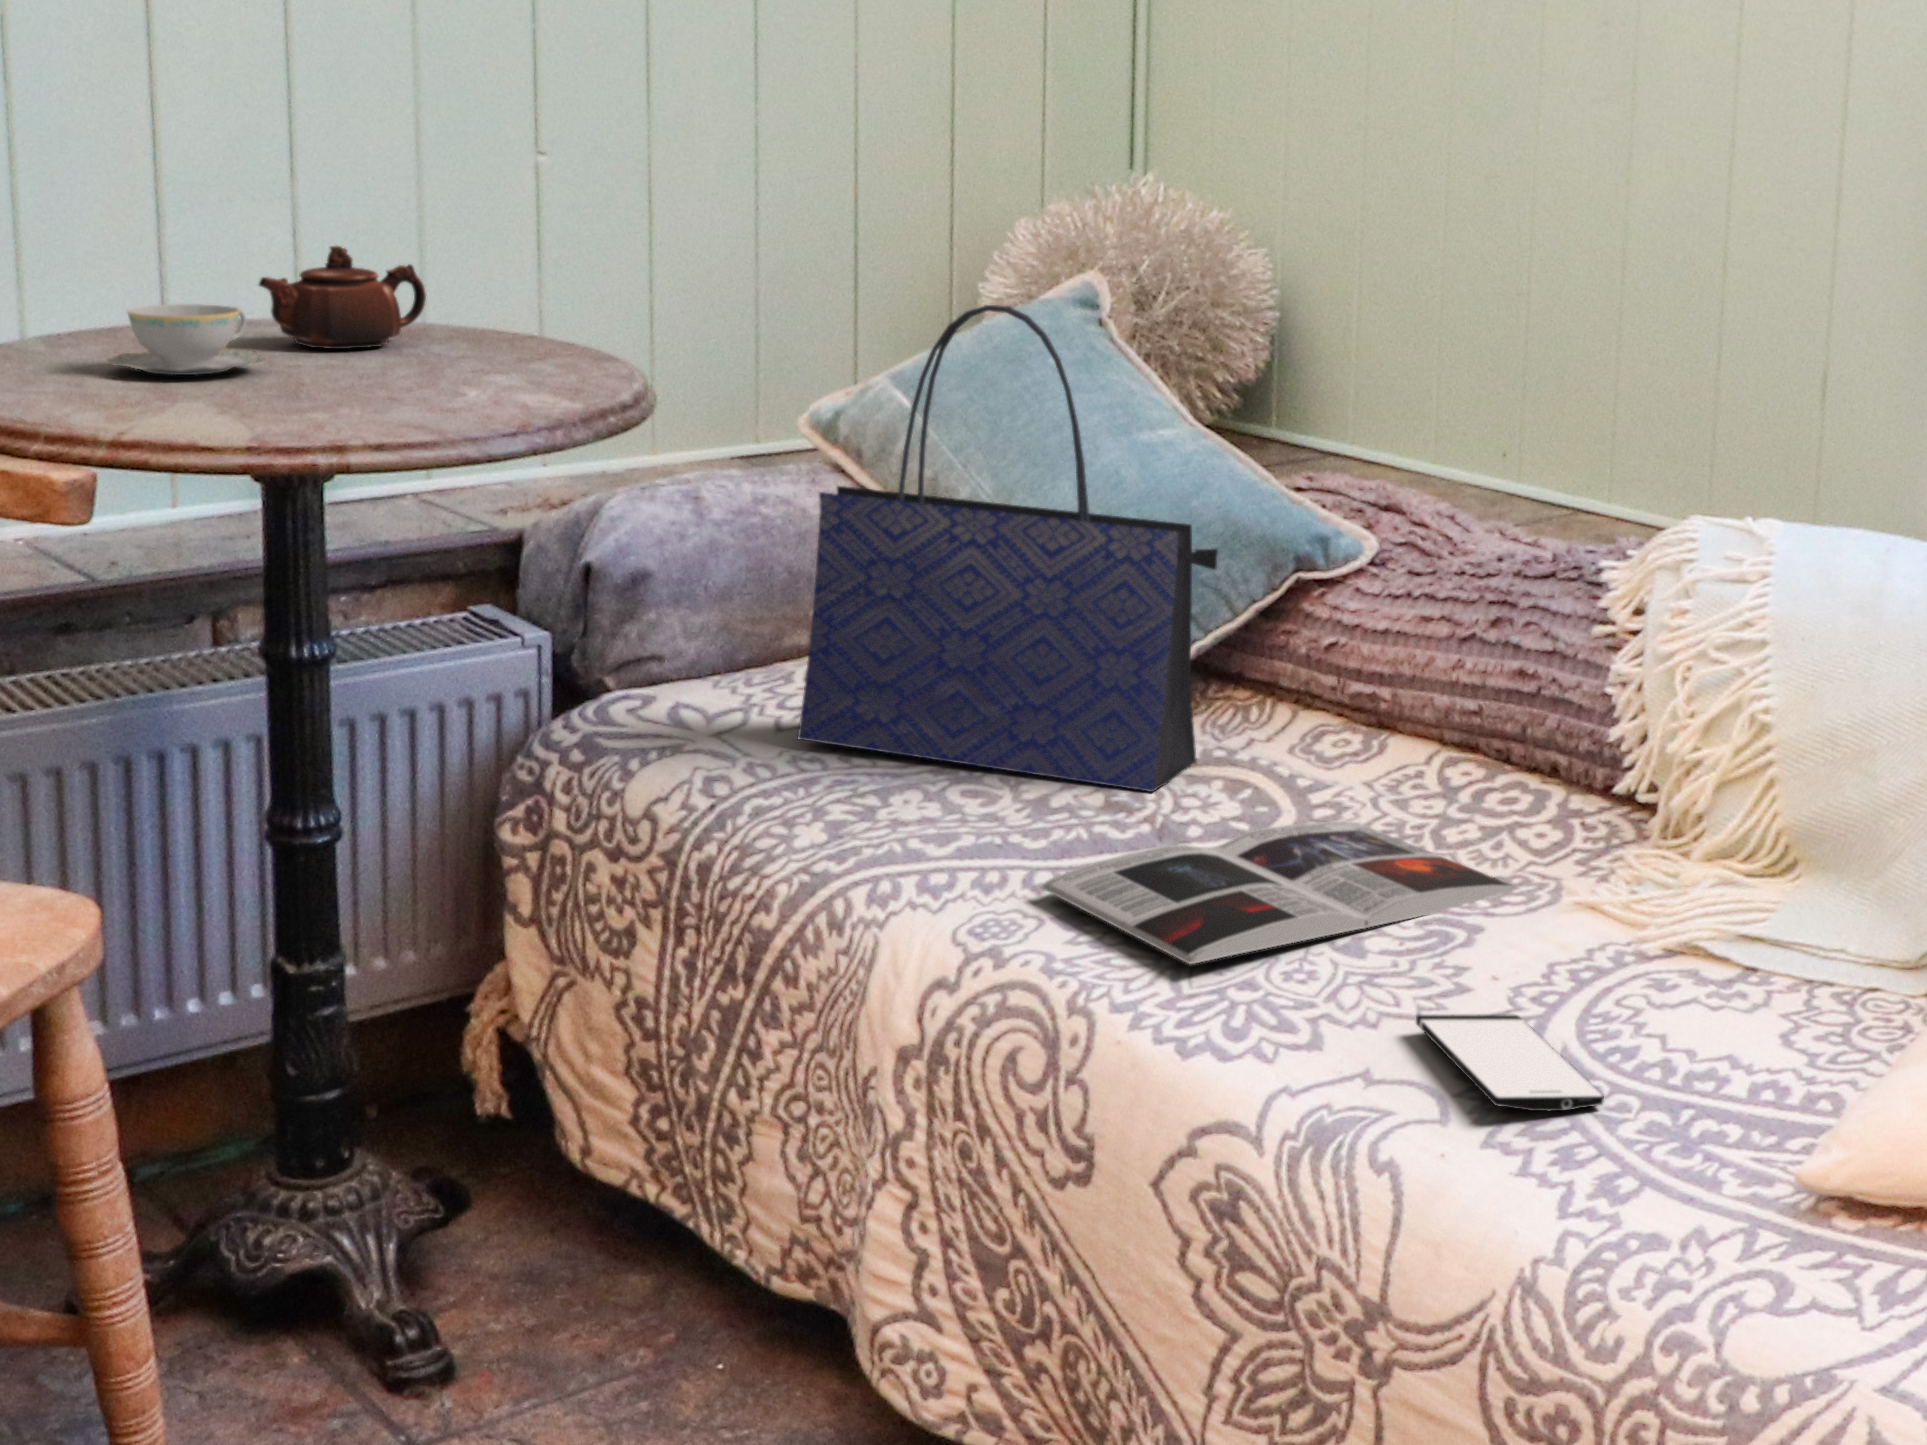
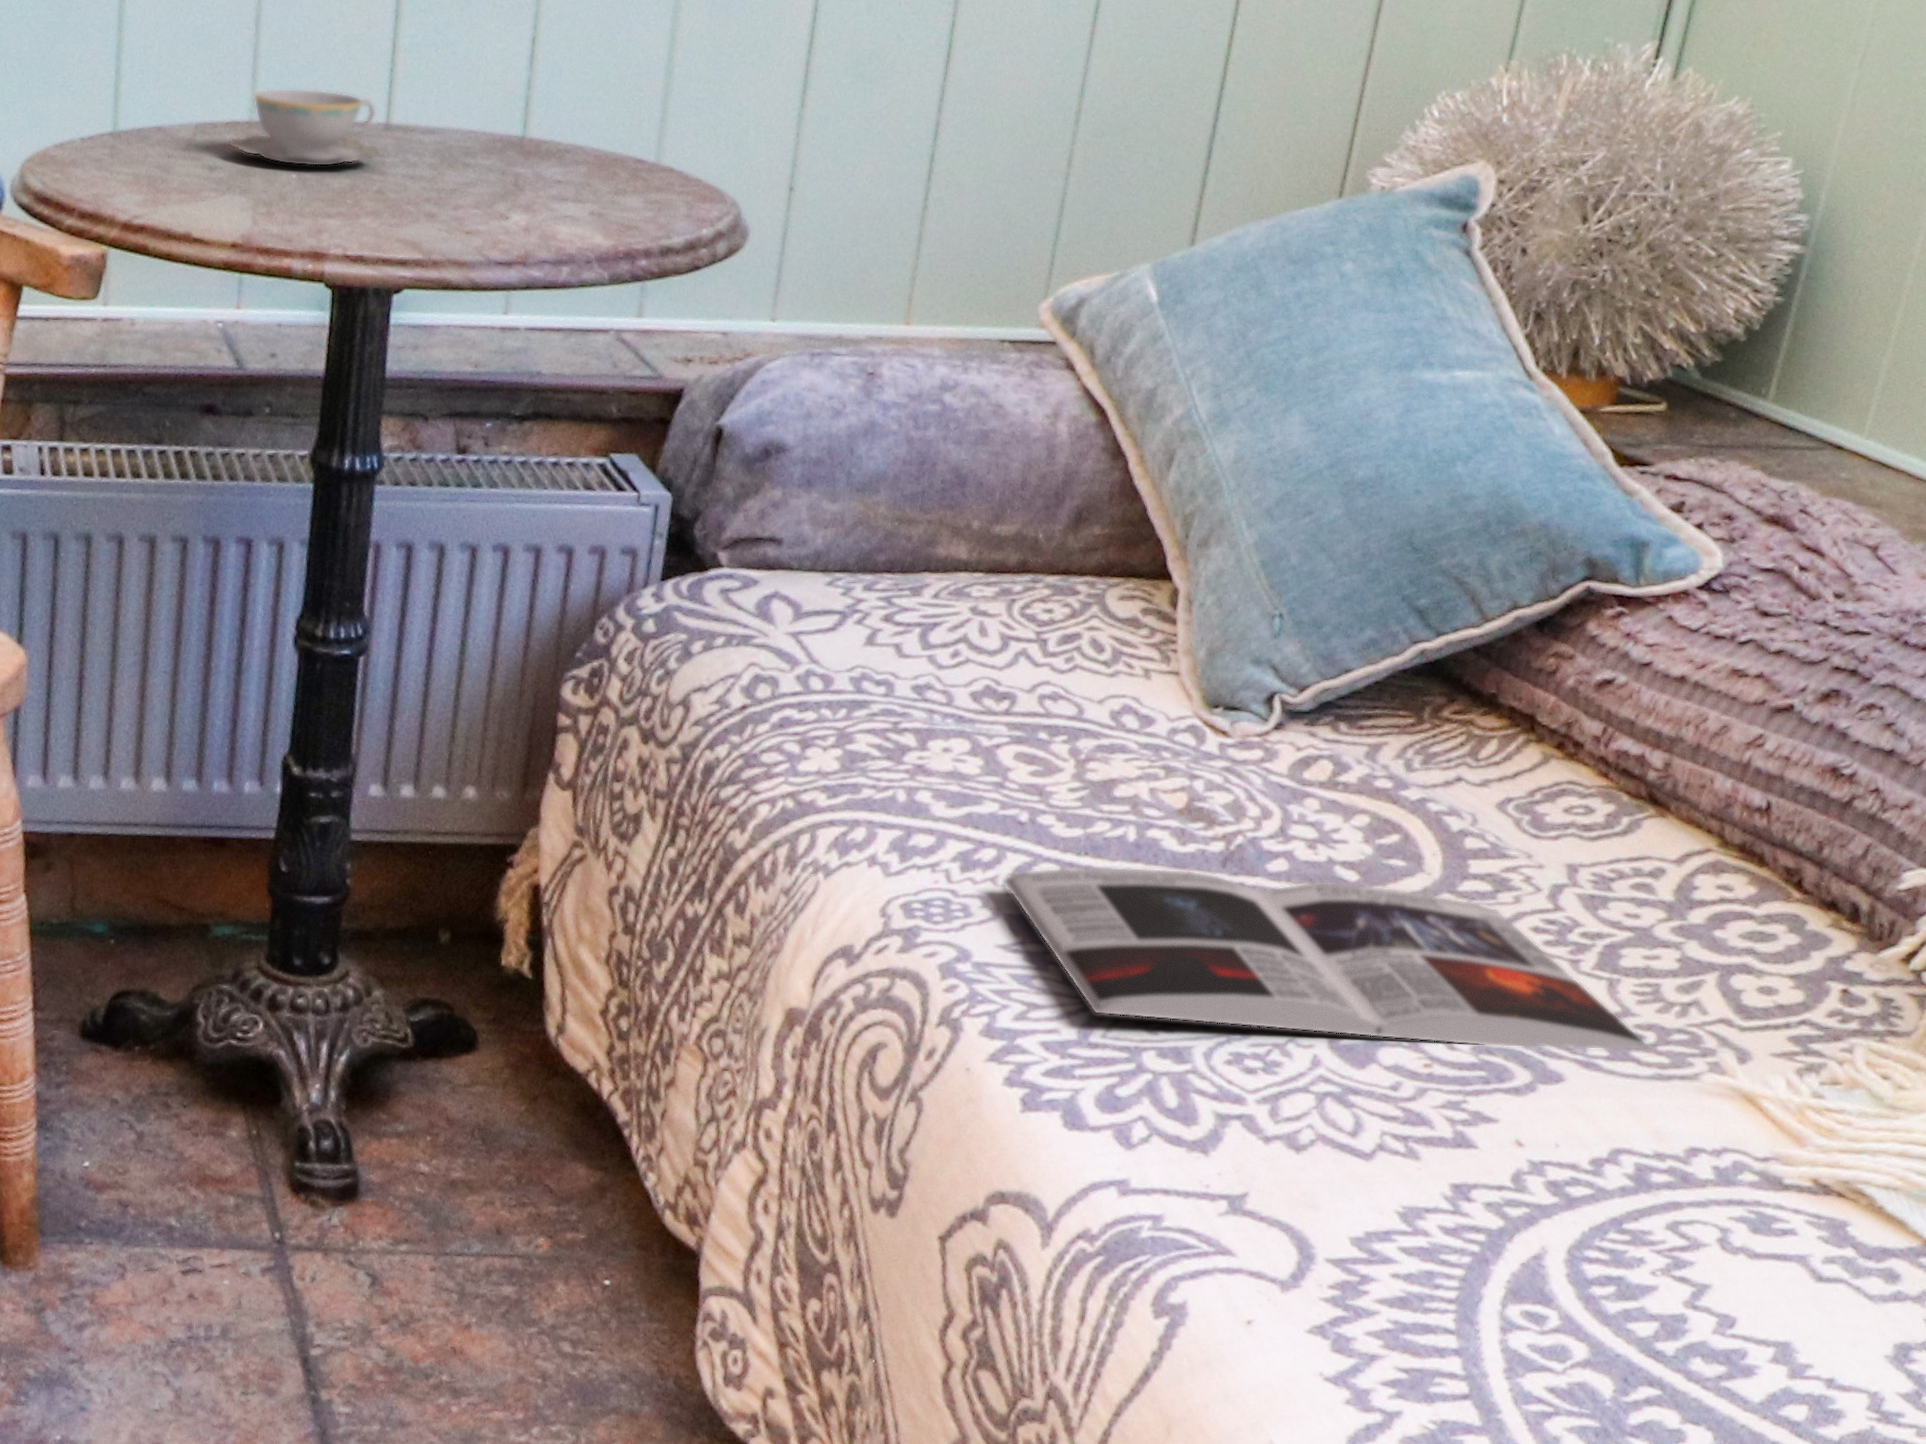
teapot: present [259,246,426,349] -> none [417,45,595,157]
tote bag: present [798,305,1218,792] -> none [887,183,1419,809]
smartphone: present [1416,1015,1604,1111] -> none [1322,1155,1497,1342]

